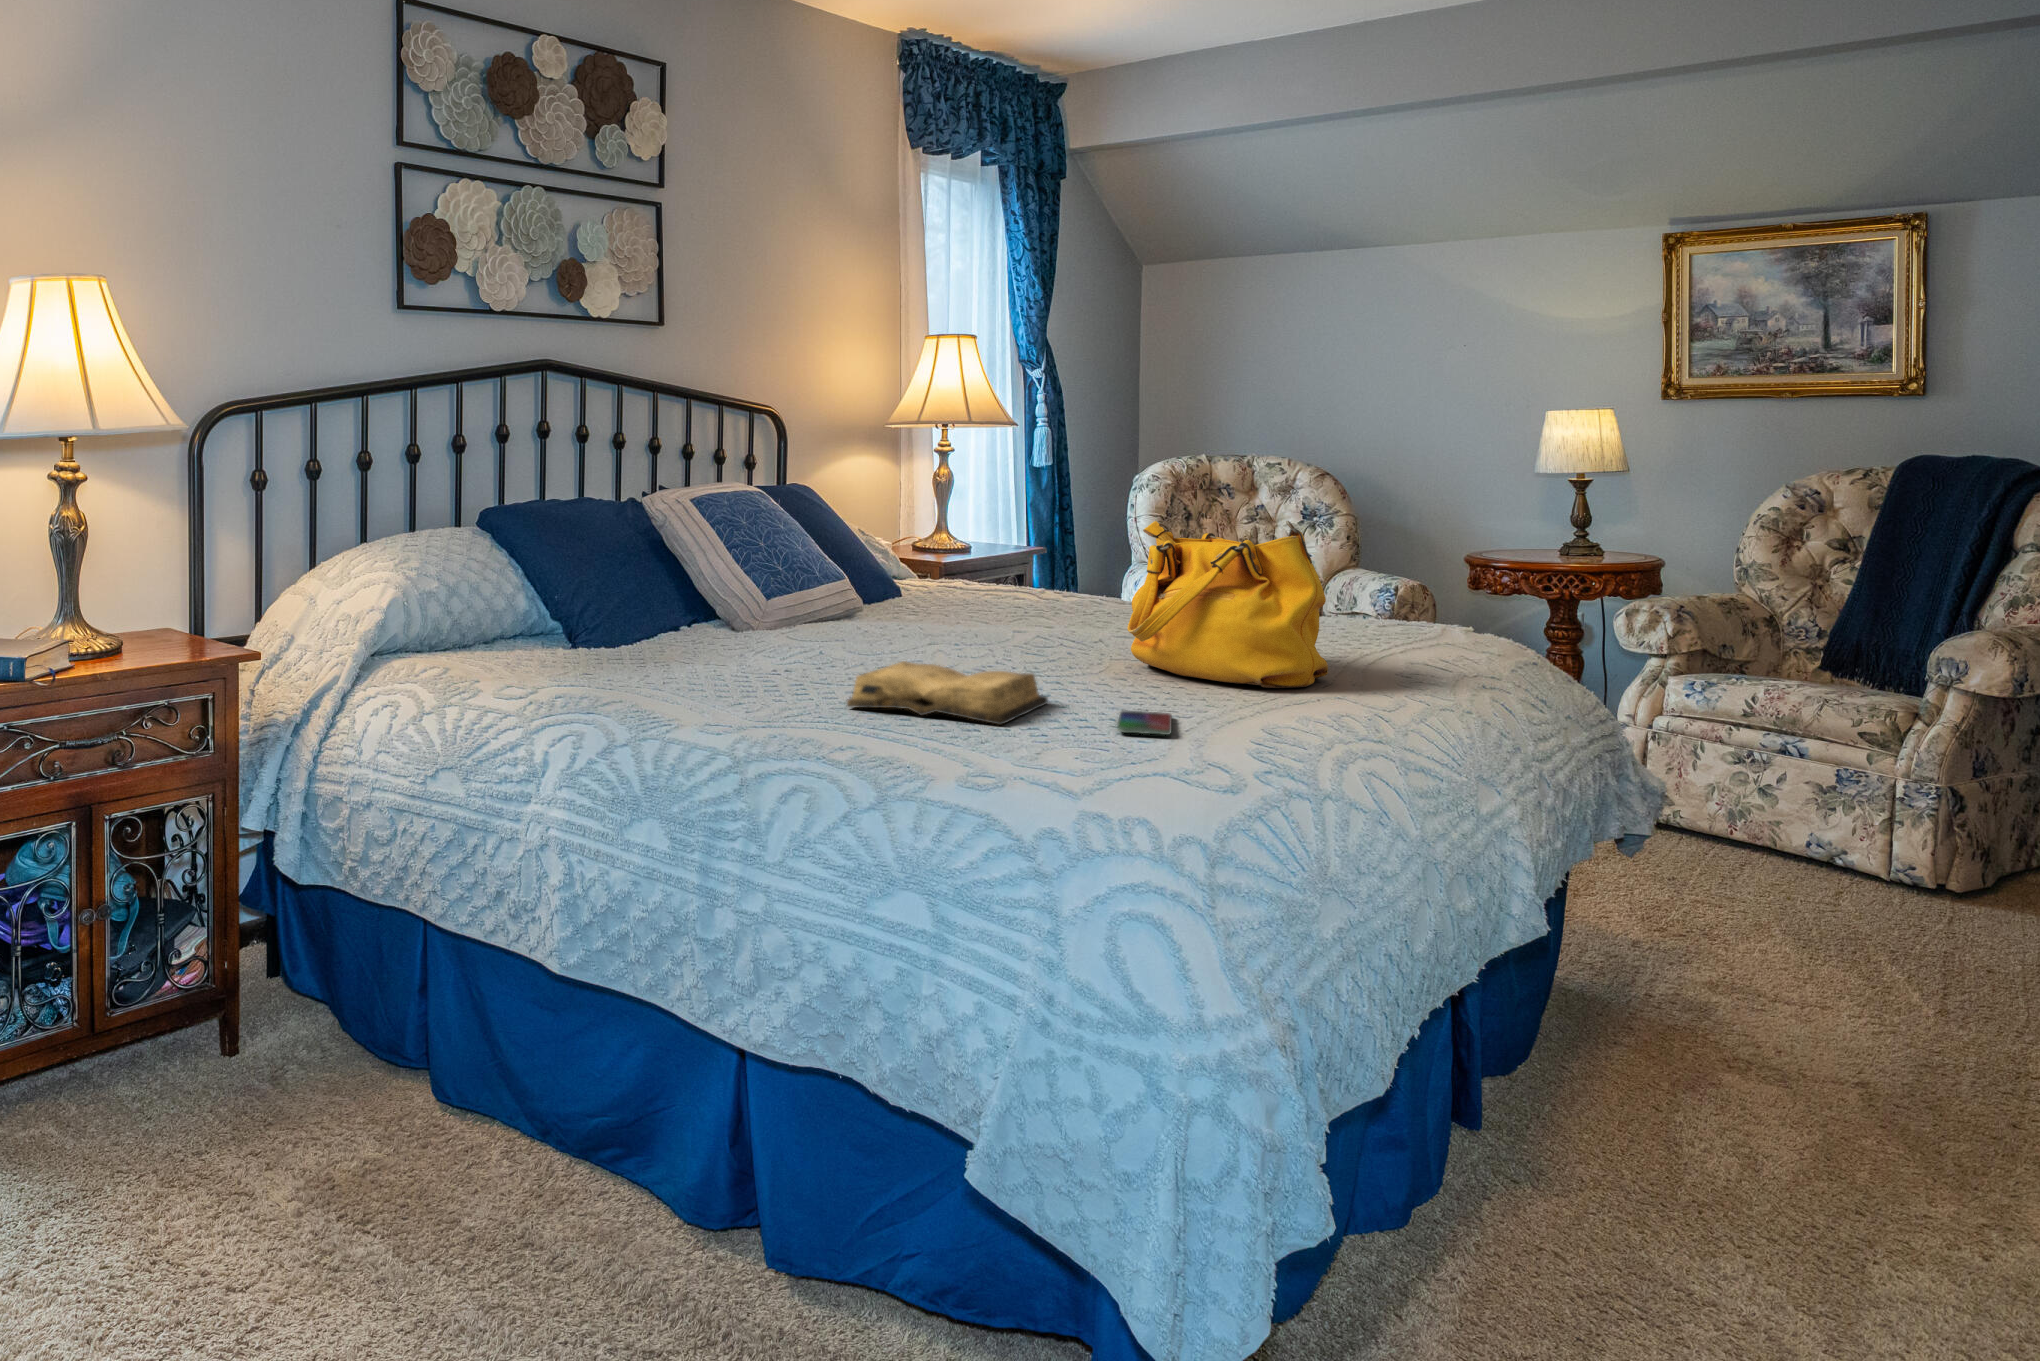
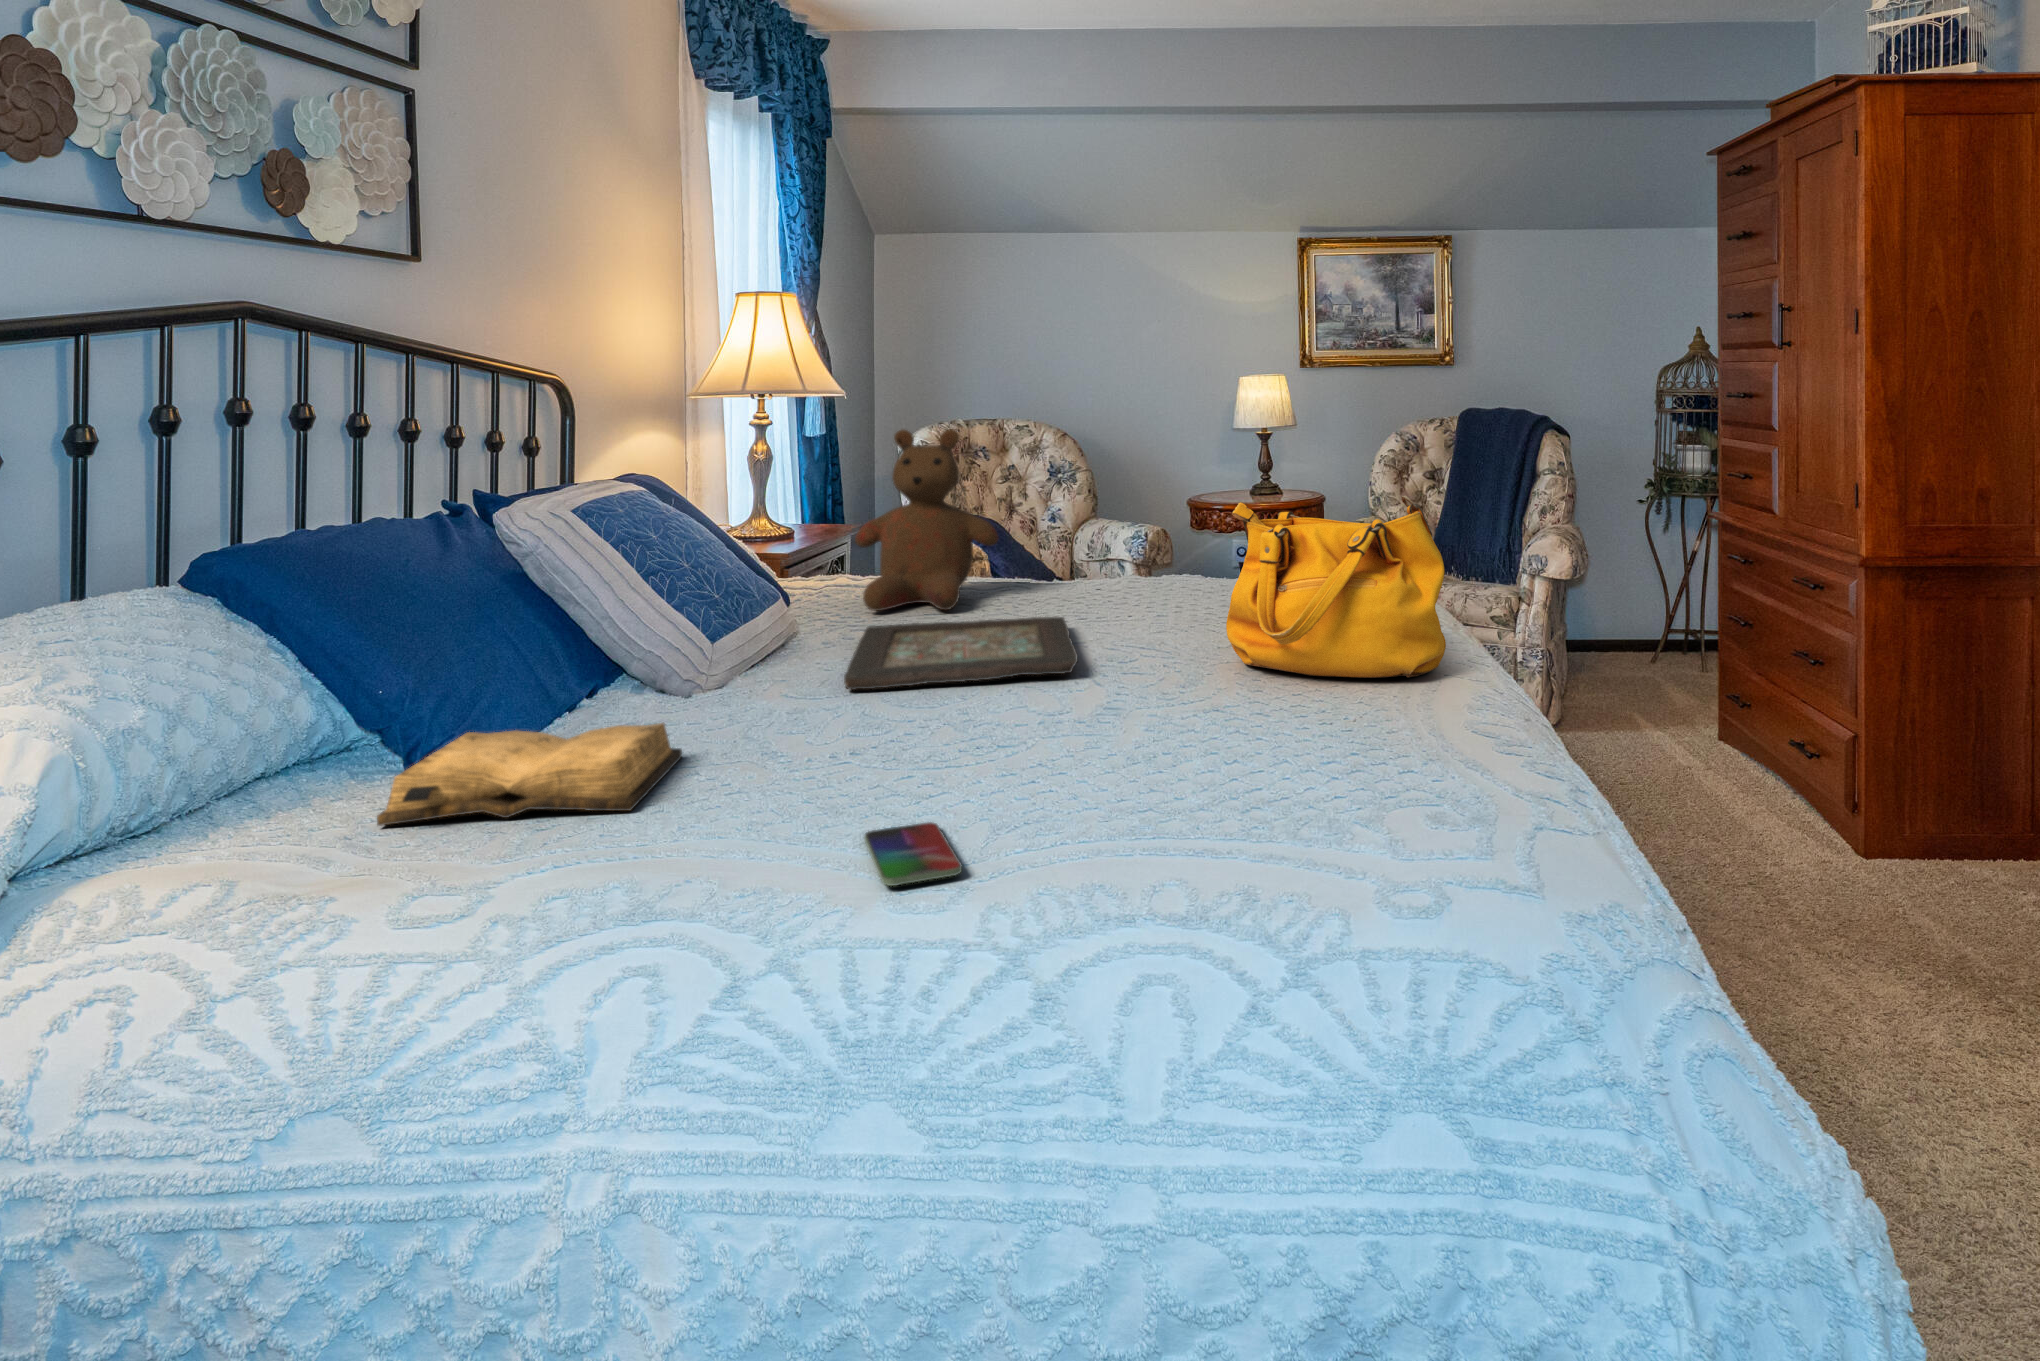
teddy bear: none [928,454,1053,608] -> present [855,429,999,611]
decorative tray: none [829,608,1057,650] -> present [844,617,1078,690]
diary: present [847,661,1048,725] -> present [377,723,682,826]
smartphone: present [1117,710,1172,735] -> present [864,822,962,886]

